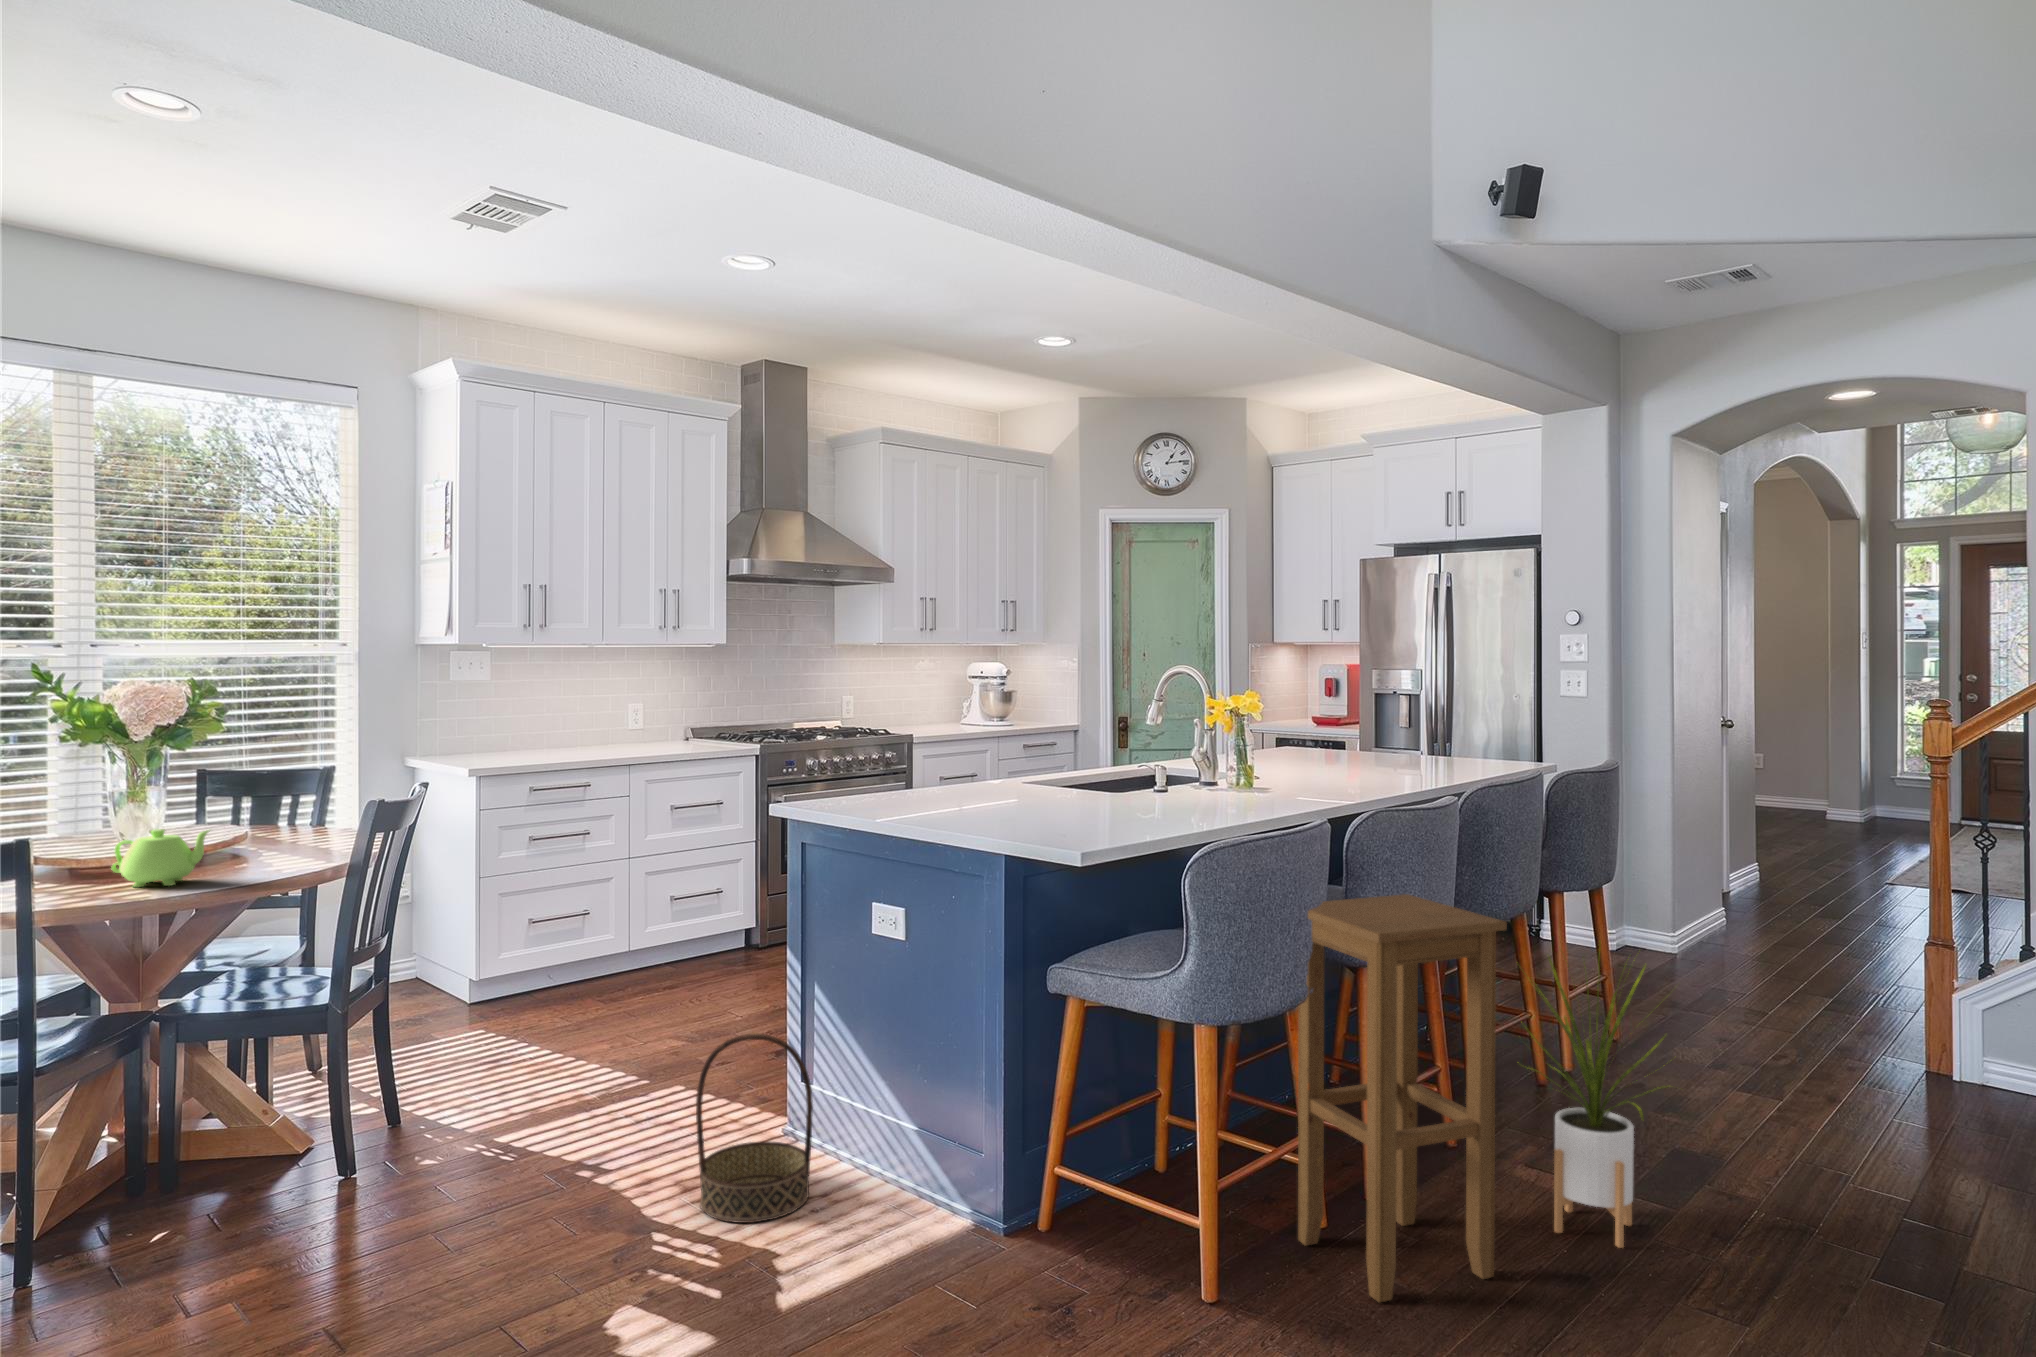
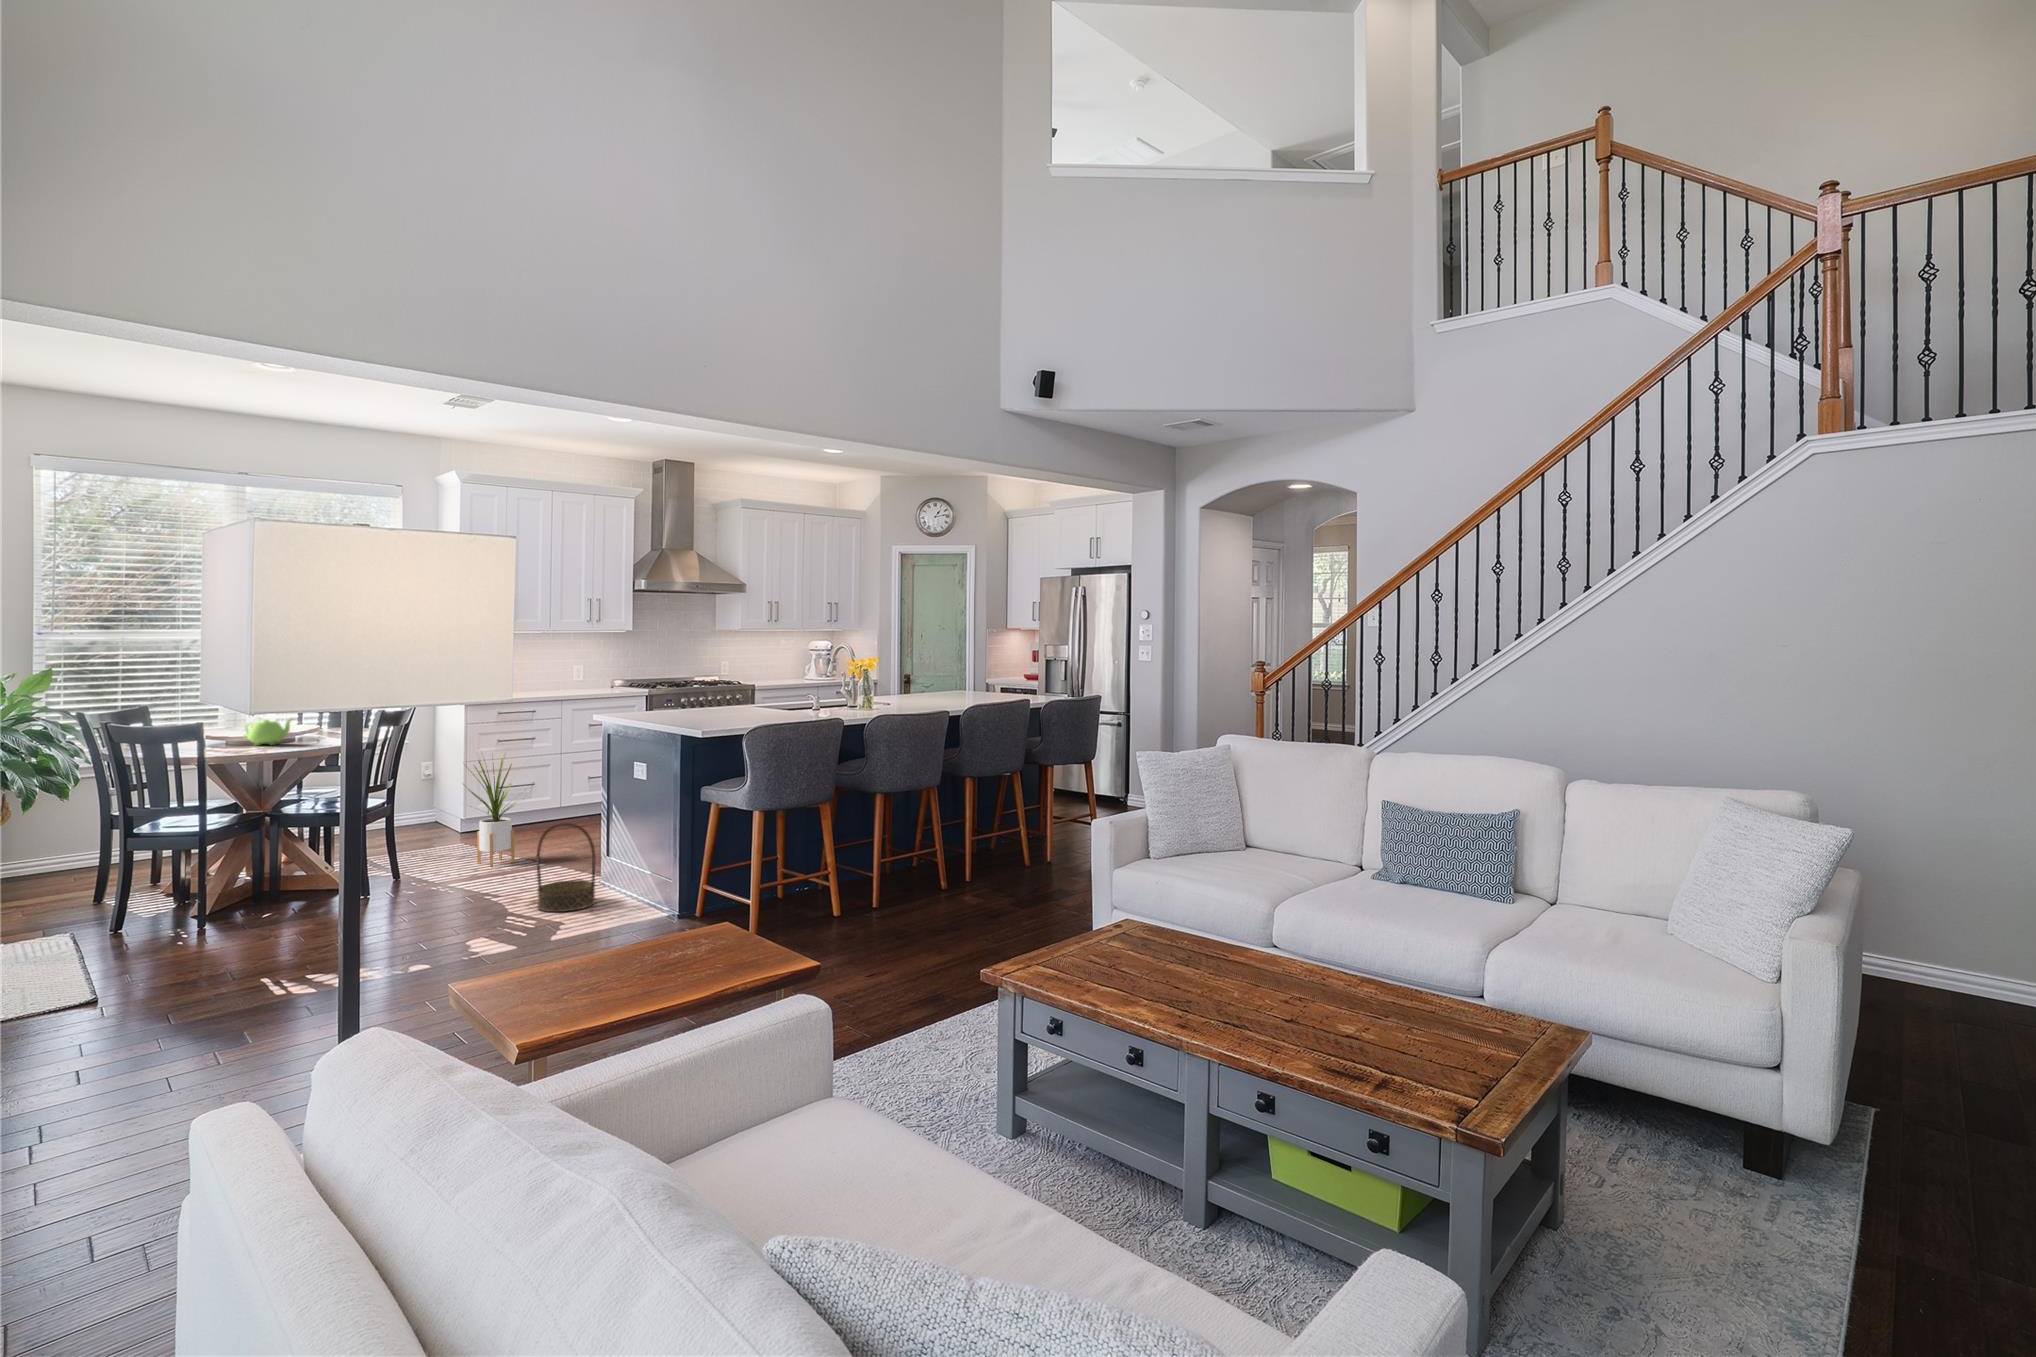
stool: present [1298,894,1507,1302] -> none [814,754,899,935]
house plant: present [1527,958,1665,1248] -> present [463,756,524,867]

